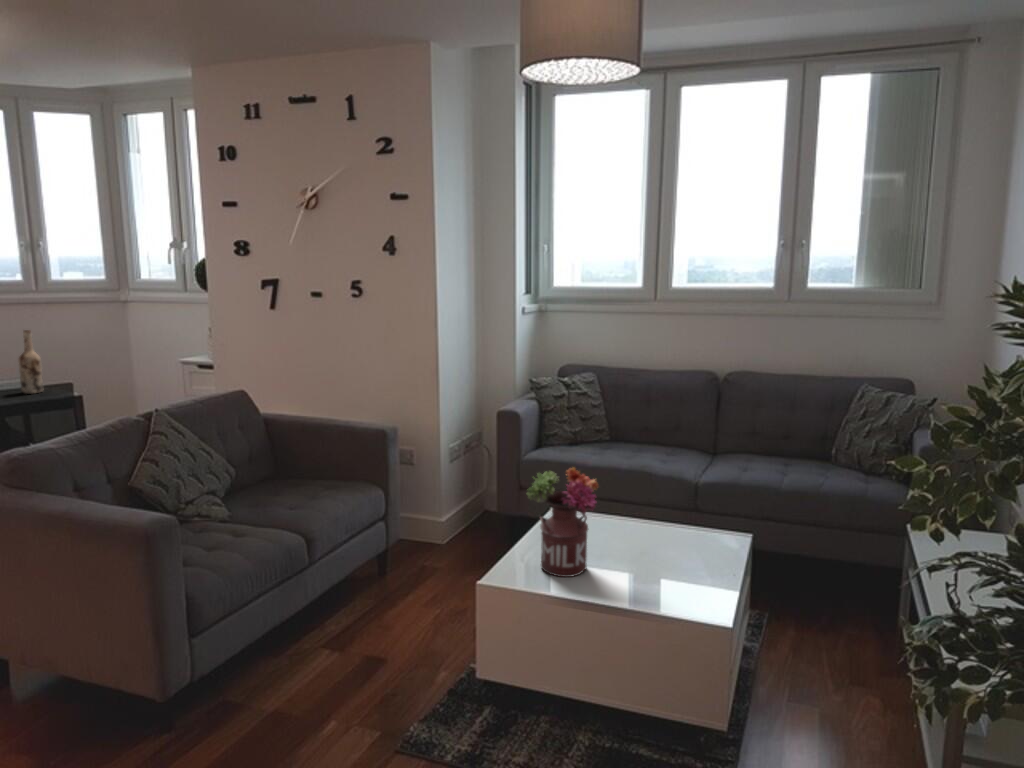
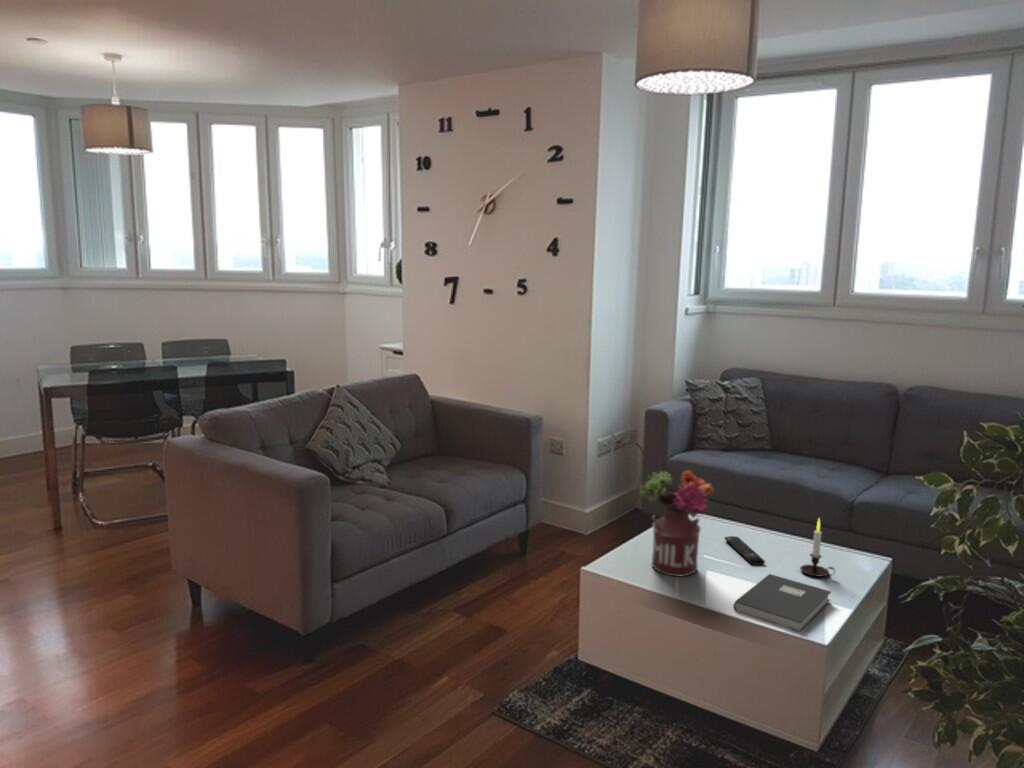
wine bottle: present [18,330,43,394] -> none [249,314,266,366]
candle: none [679,502,712,559] -> present [800,519,834,577]
remote control: none [600,530,646,556] -> present [725,536,765,565]
book: none [634,562,717,614] -> present [734,574,831,631]

